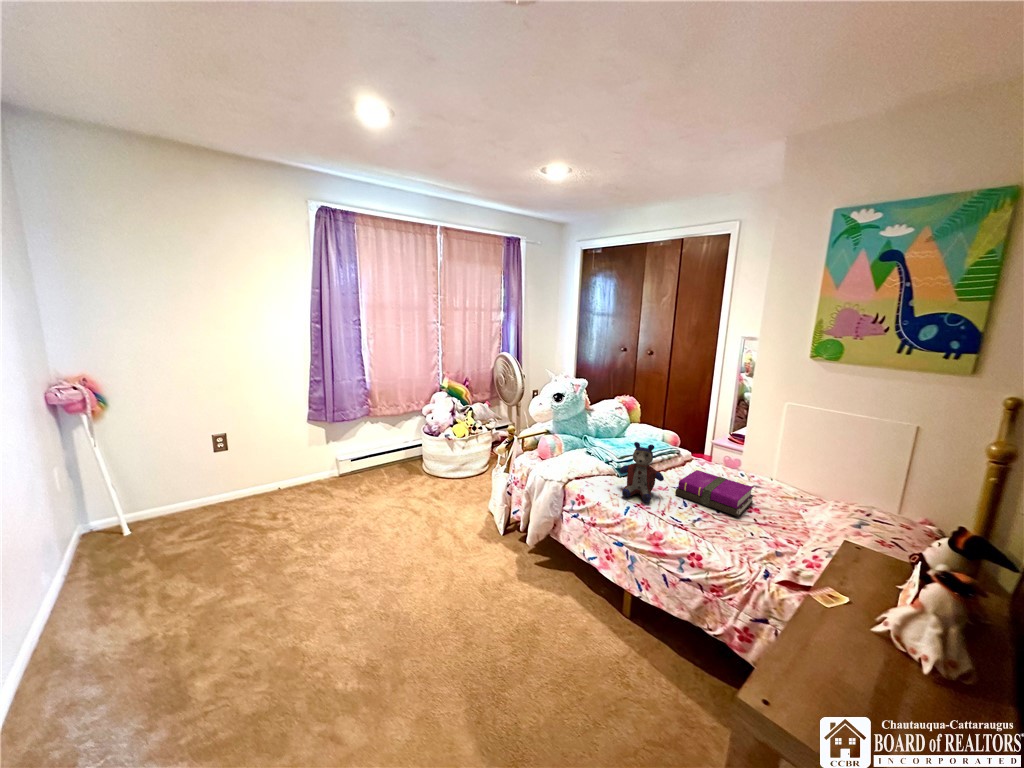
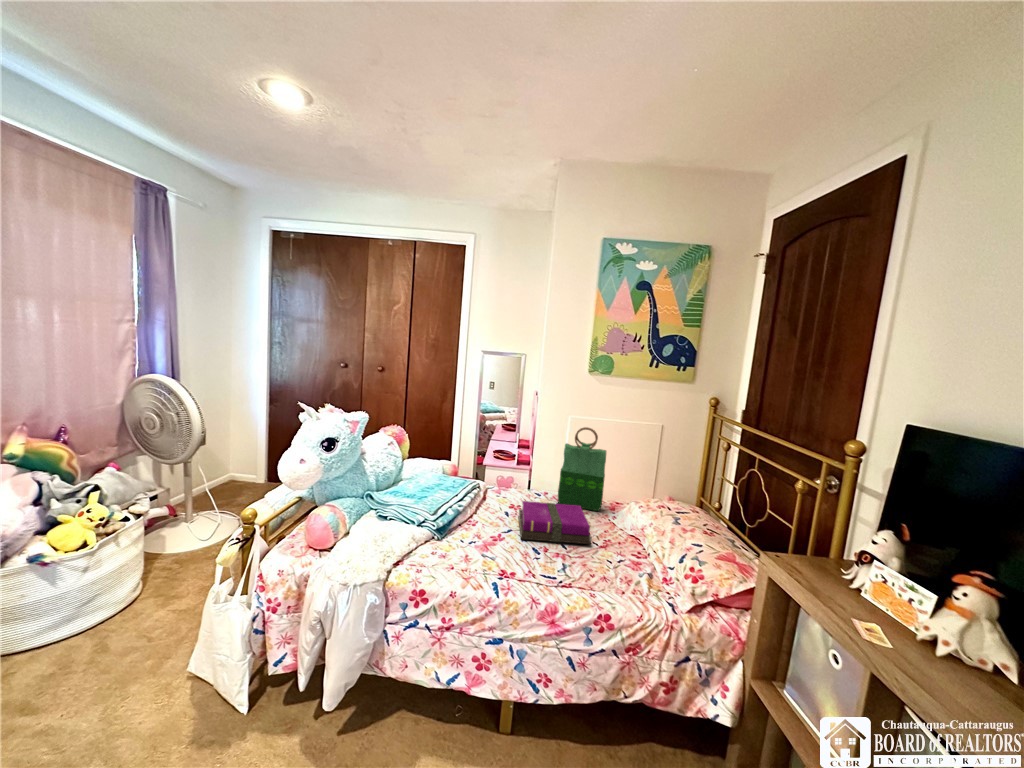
tote bag: none [749,416,807,502] -> present [558,427,606,511]
stuffed bear: present [620,442,664,502] -> none [460,483,515,566]

